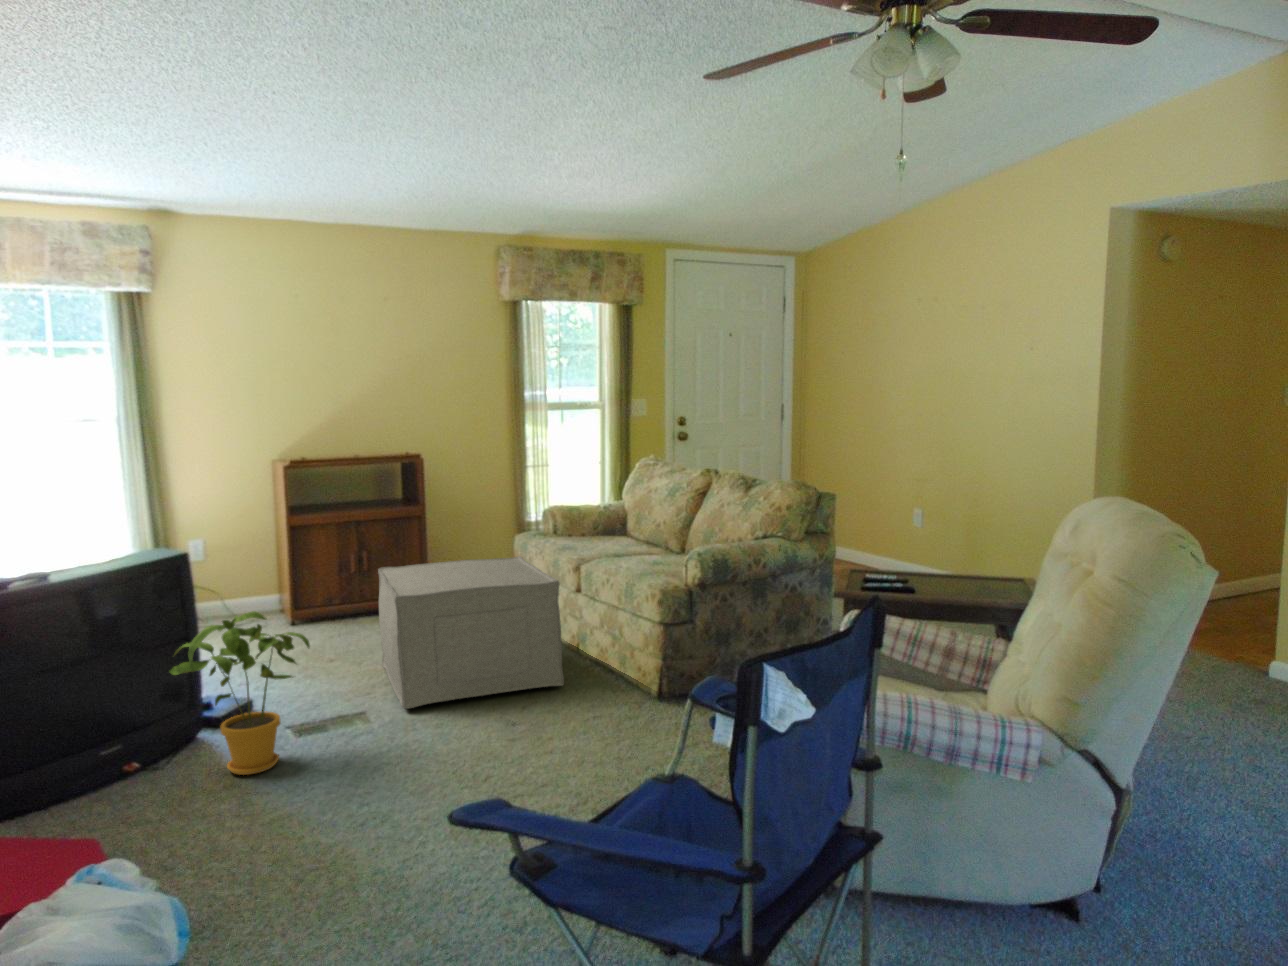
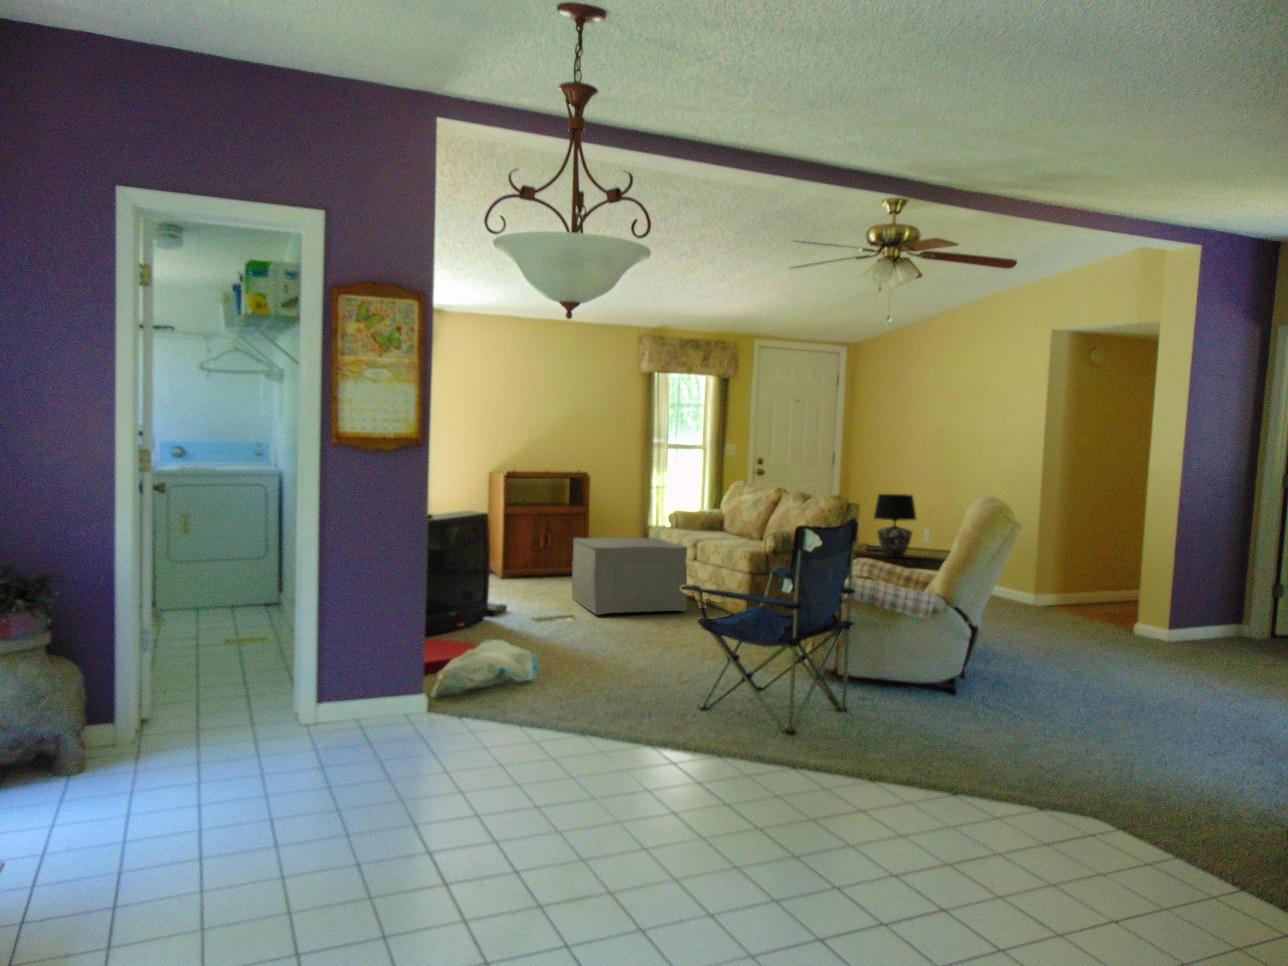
table lamp: none [866,480,939,590] -> present [874,494,916,558]
house plant: present [170,611,310,775] -> none [482,542,556,633]

